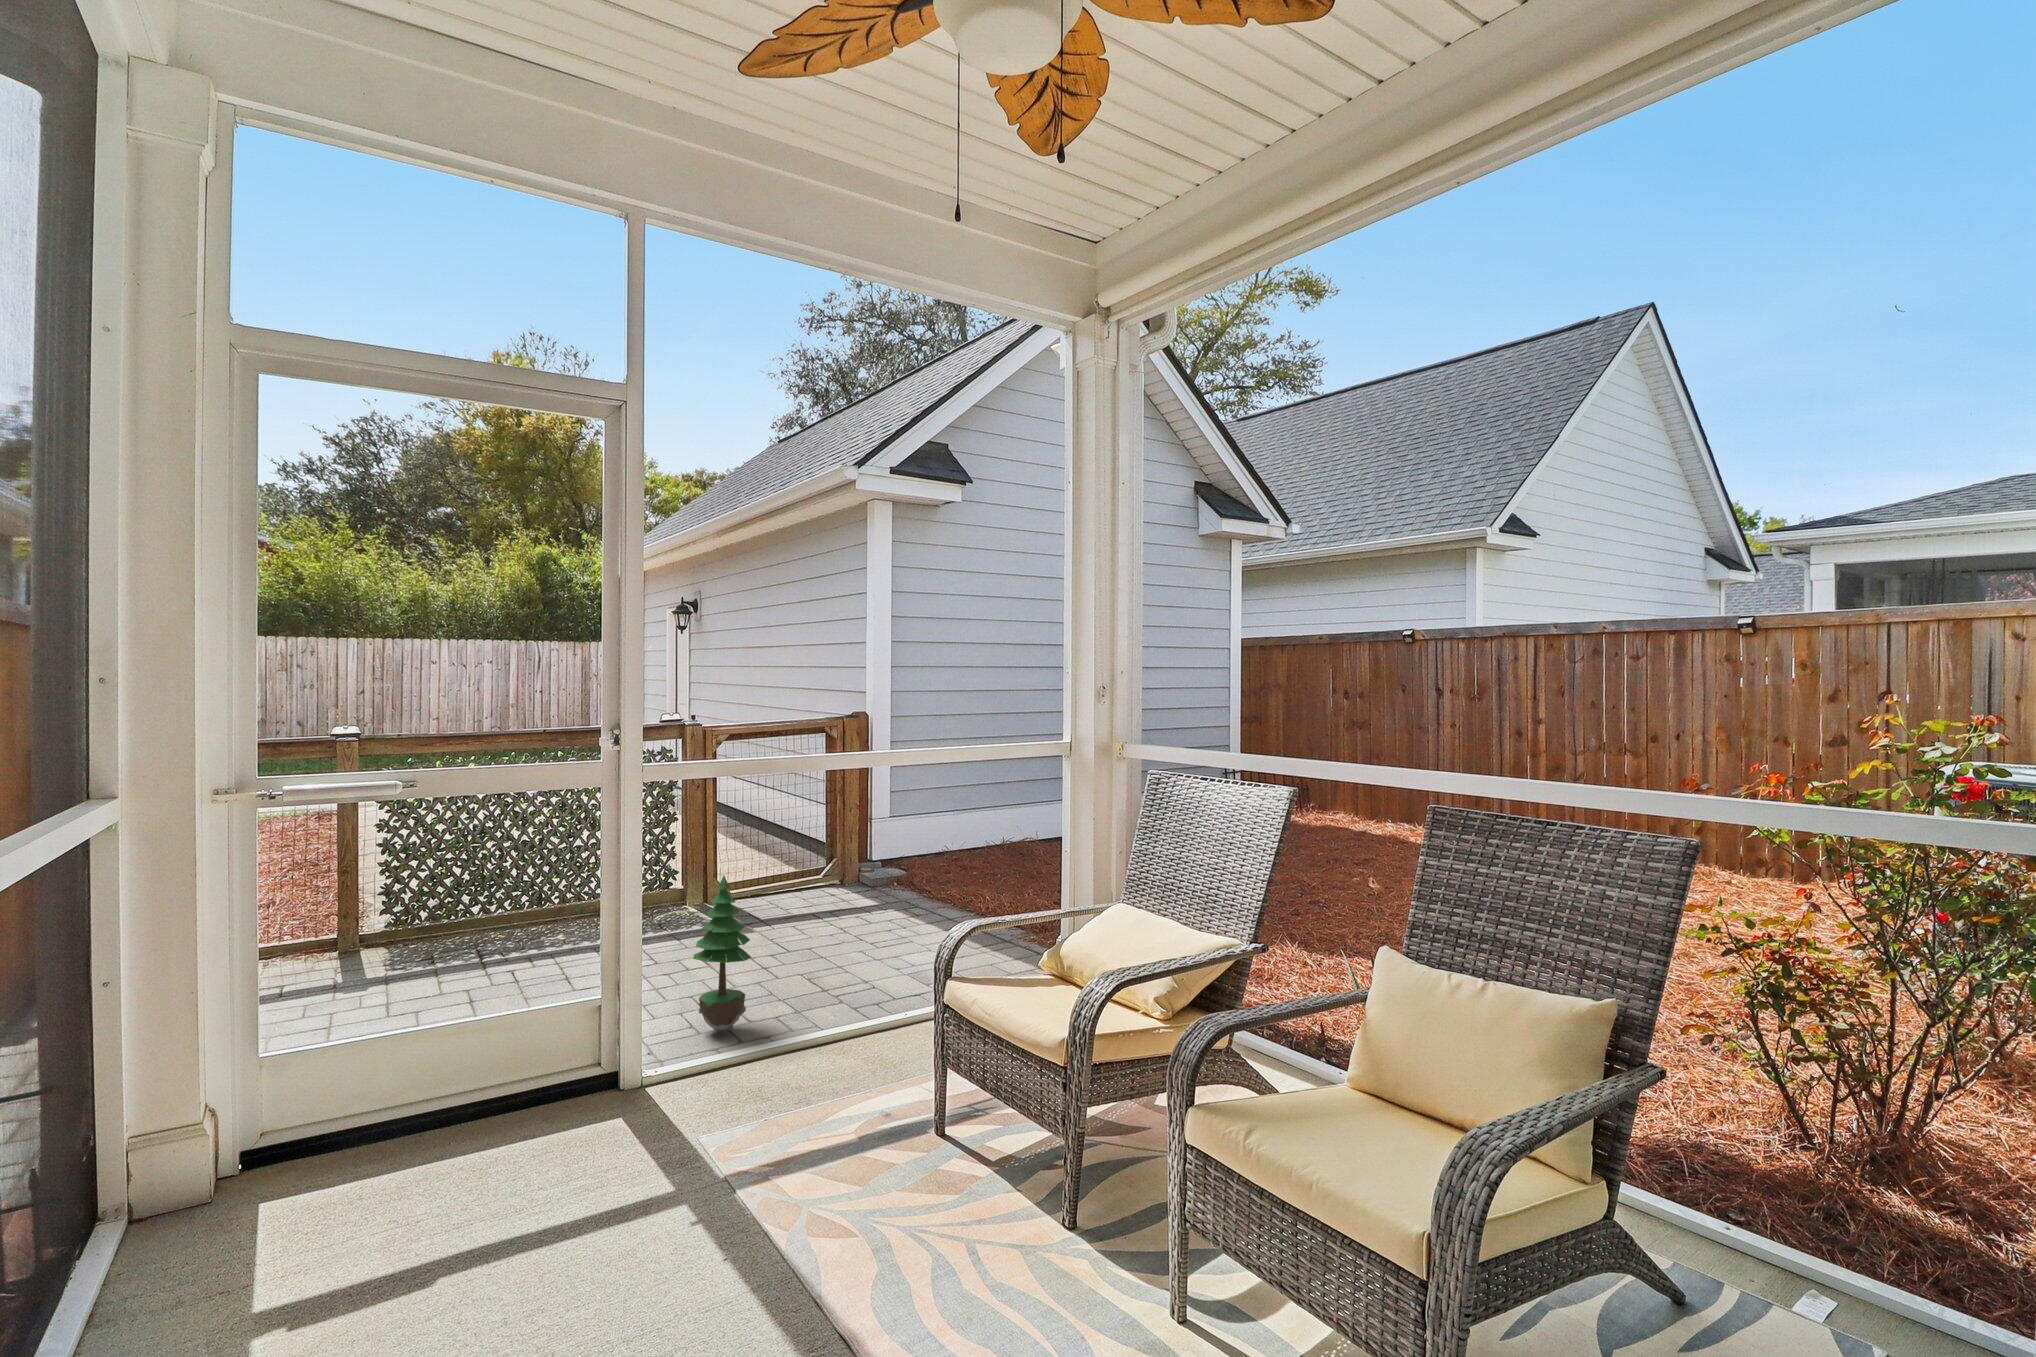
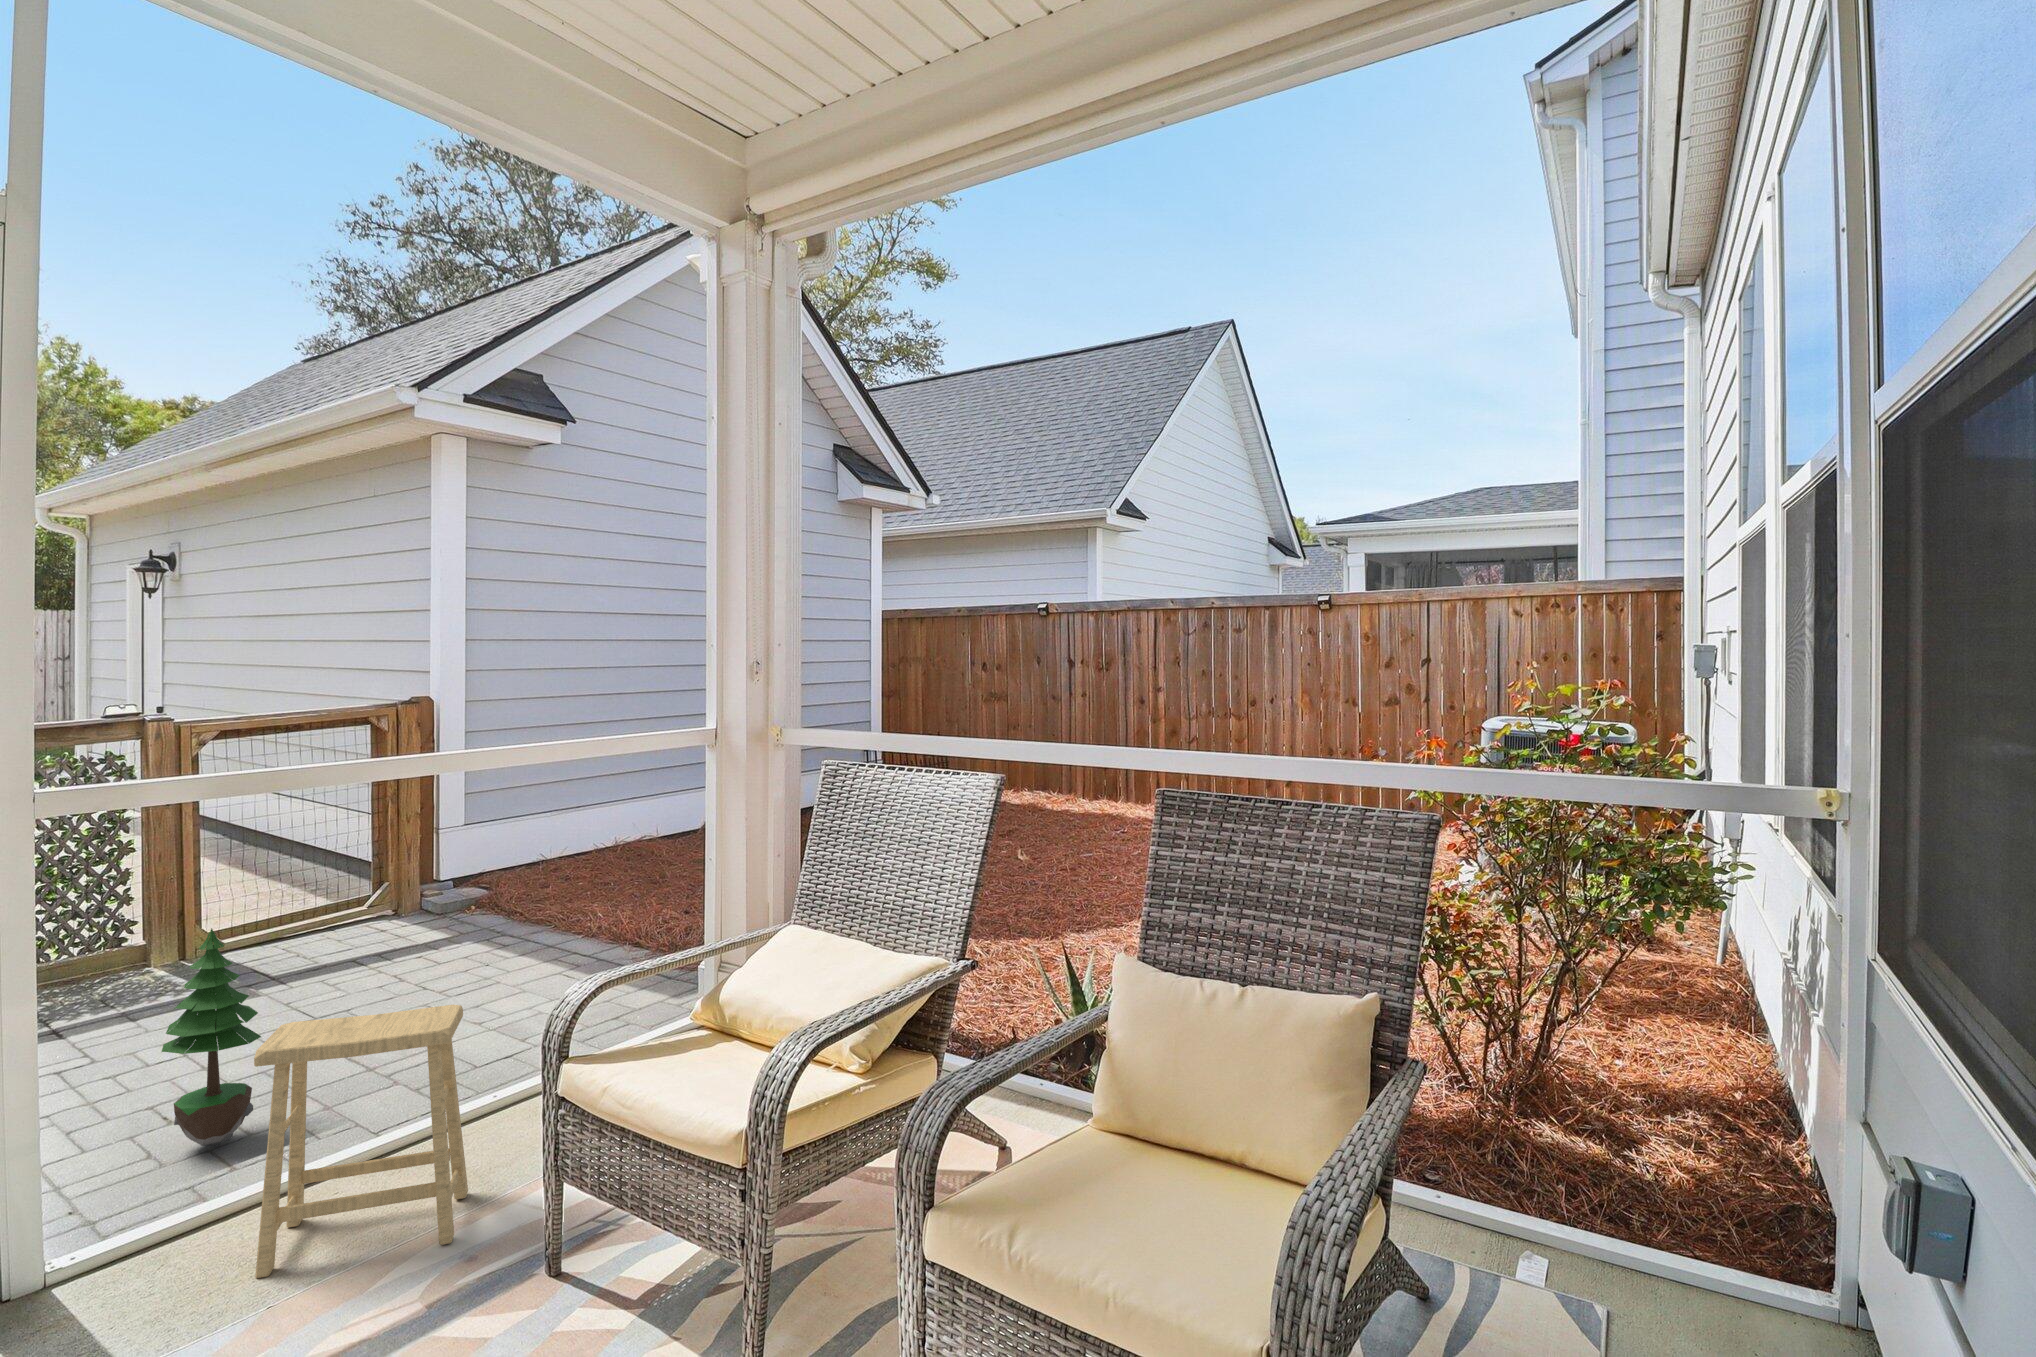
footstool: none [753,940,884,1114] -> present [254,1005,468,1278]

